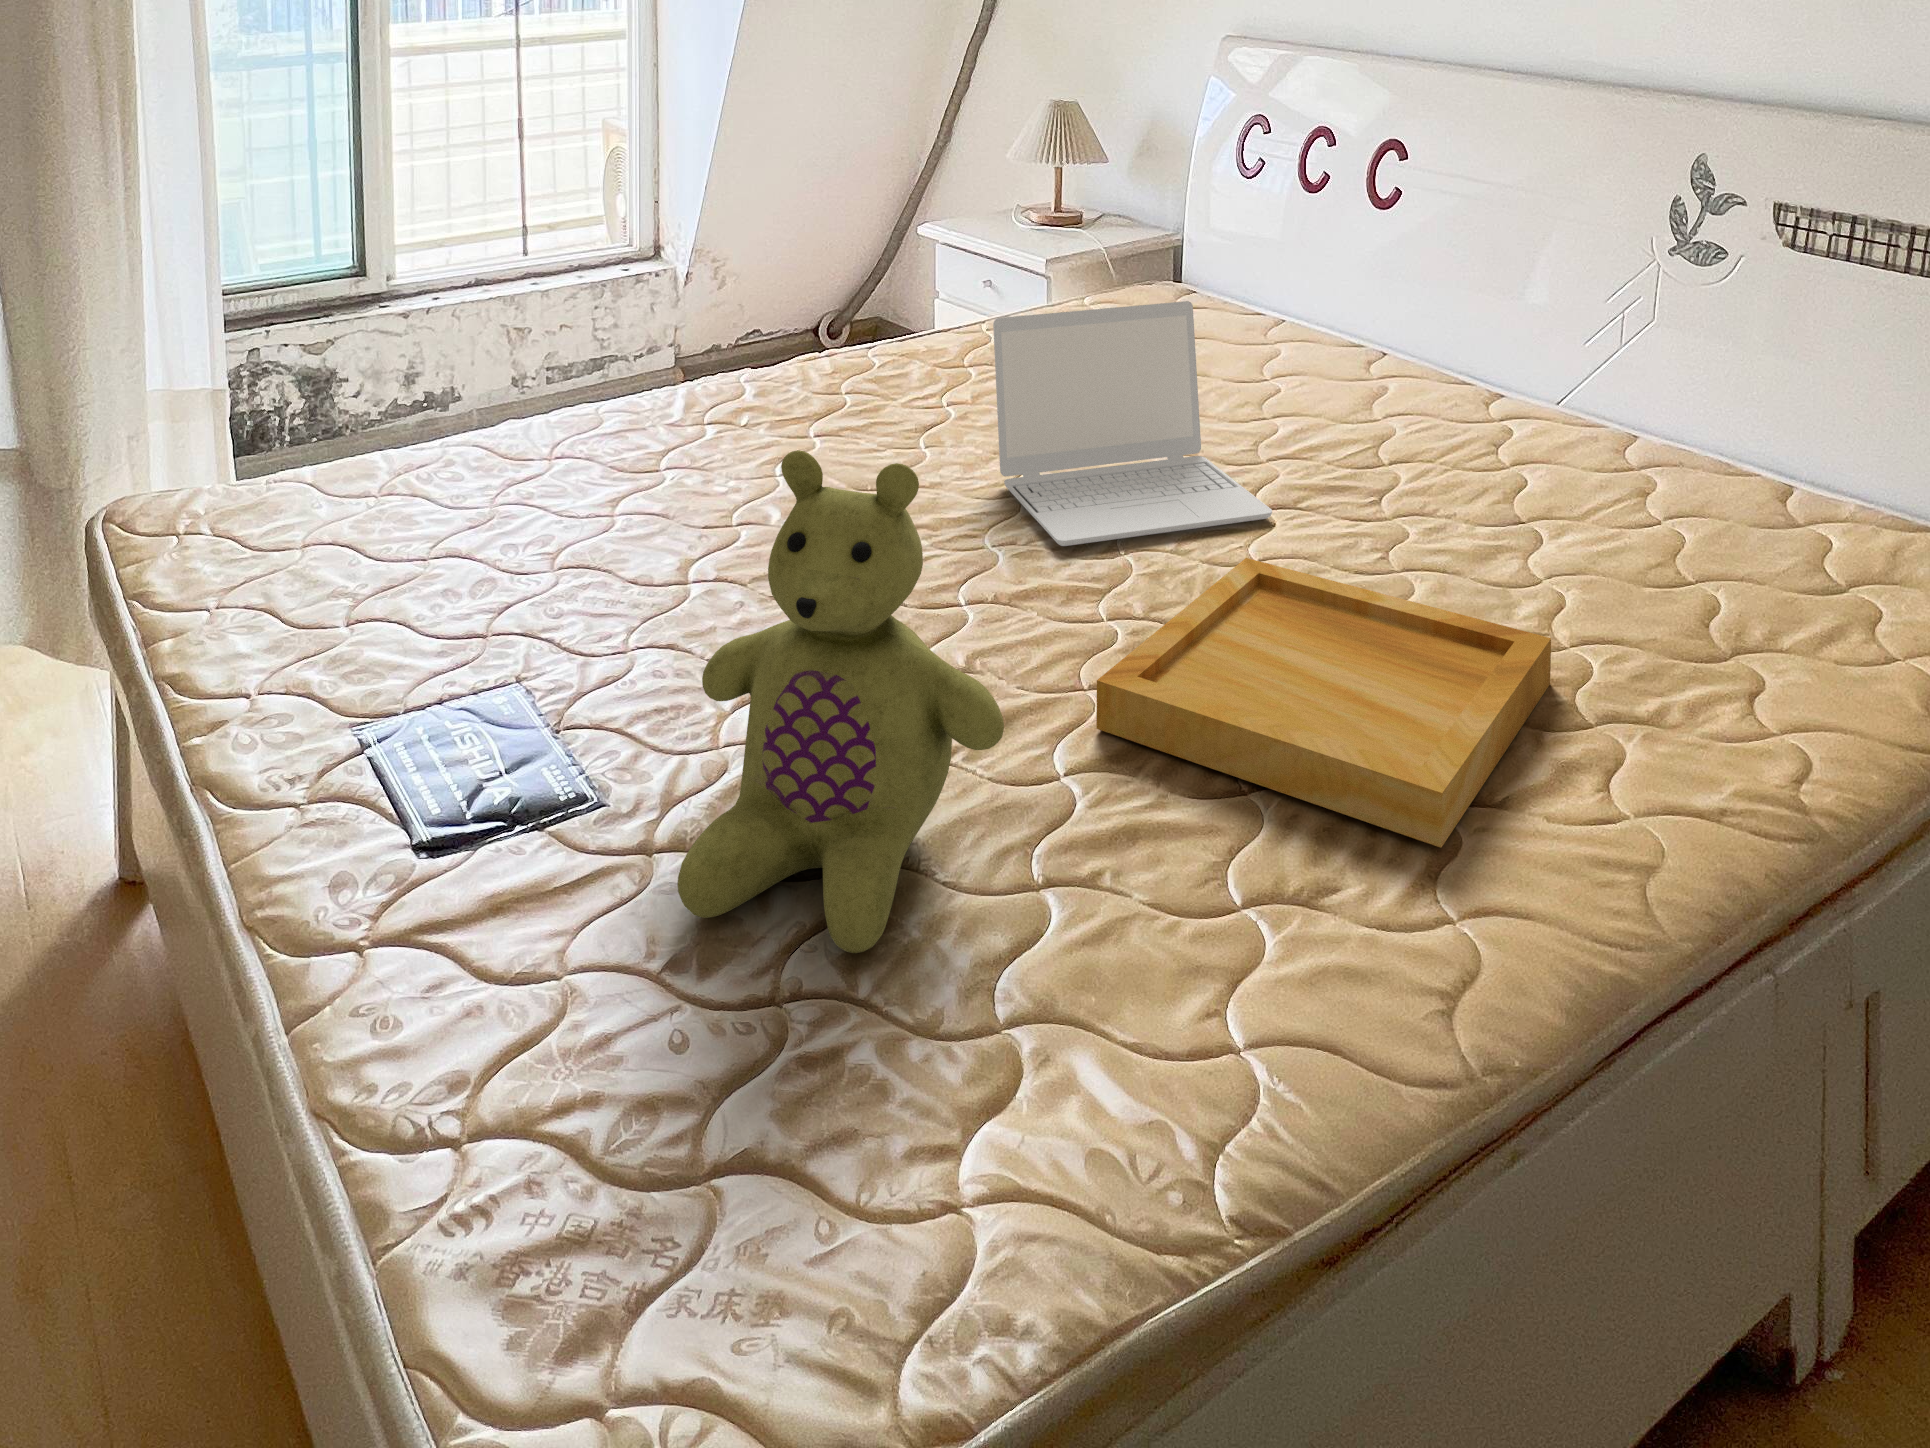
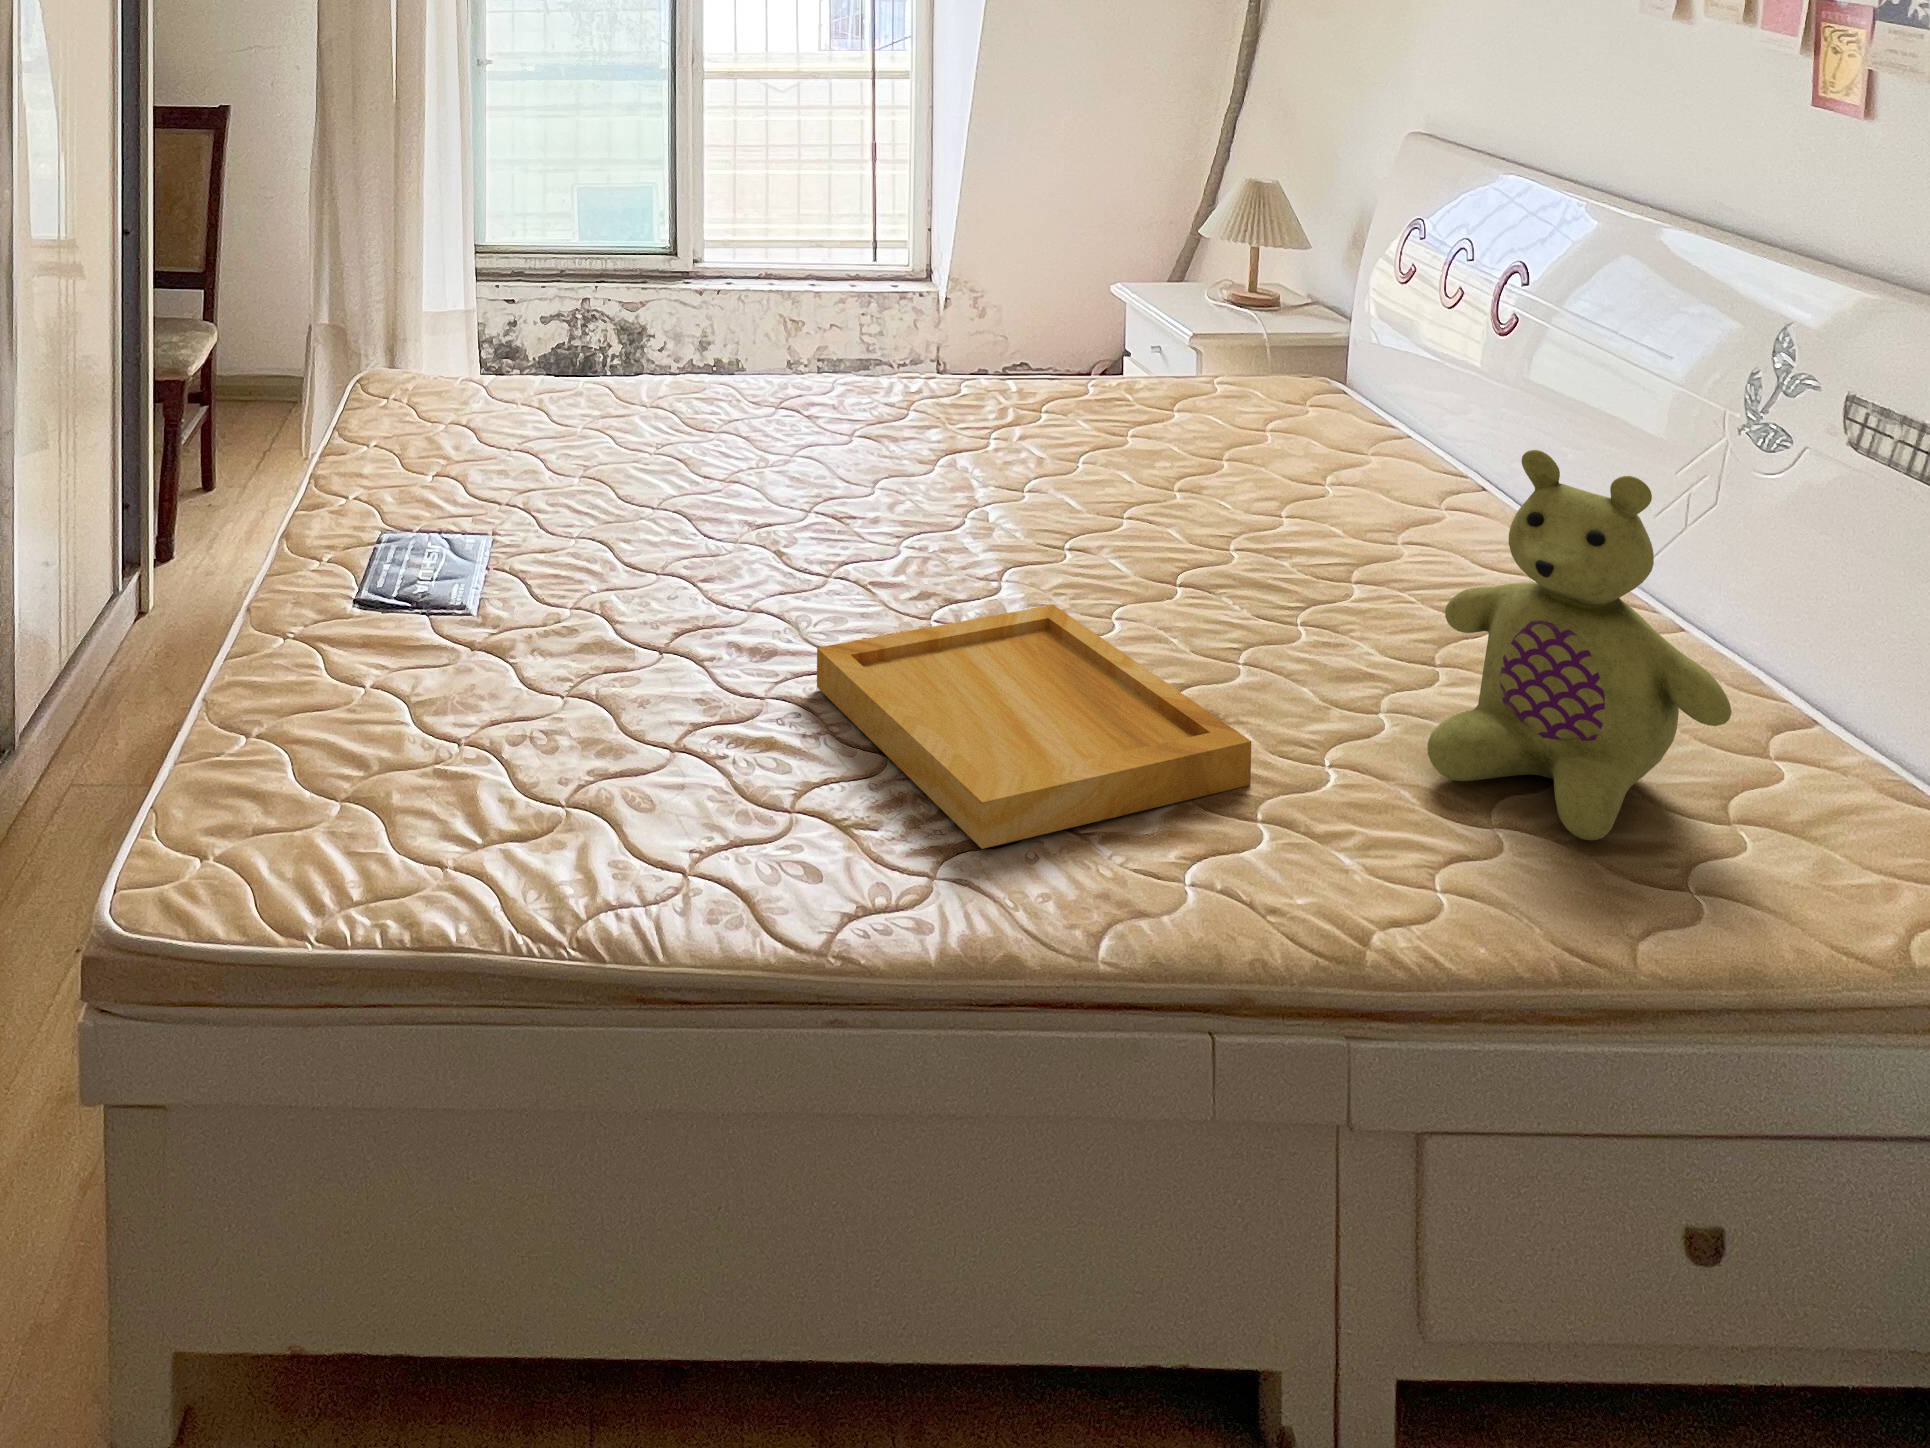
laptop: present [993,301,1272,546] -> none [931,360,1152,588]
stuffed bear: present [678,450,1004,953] -> present [1427,450,1732,840]

